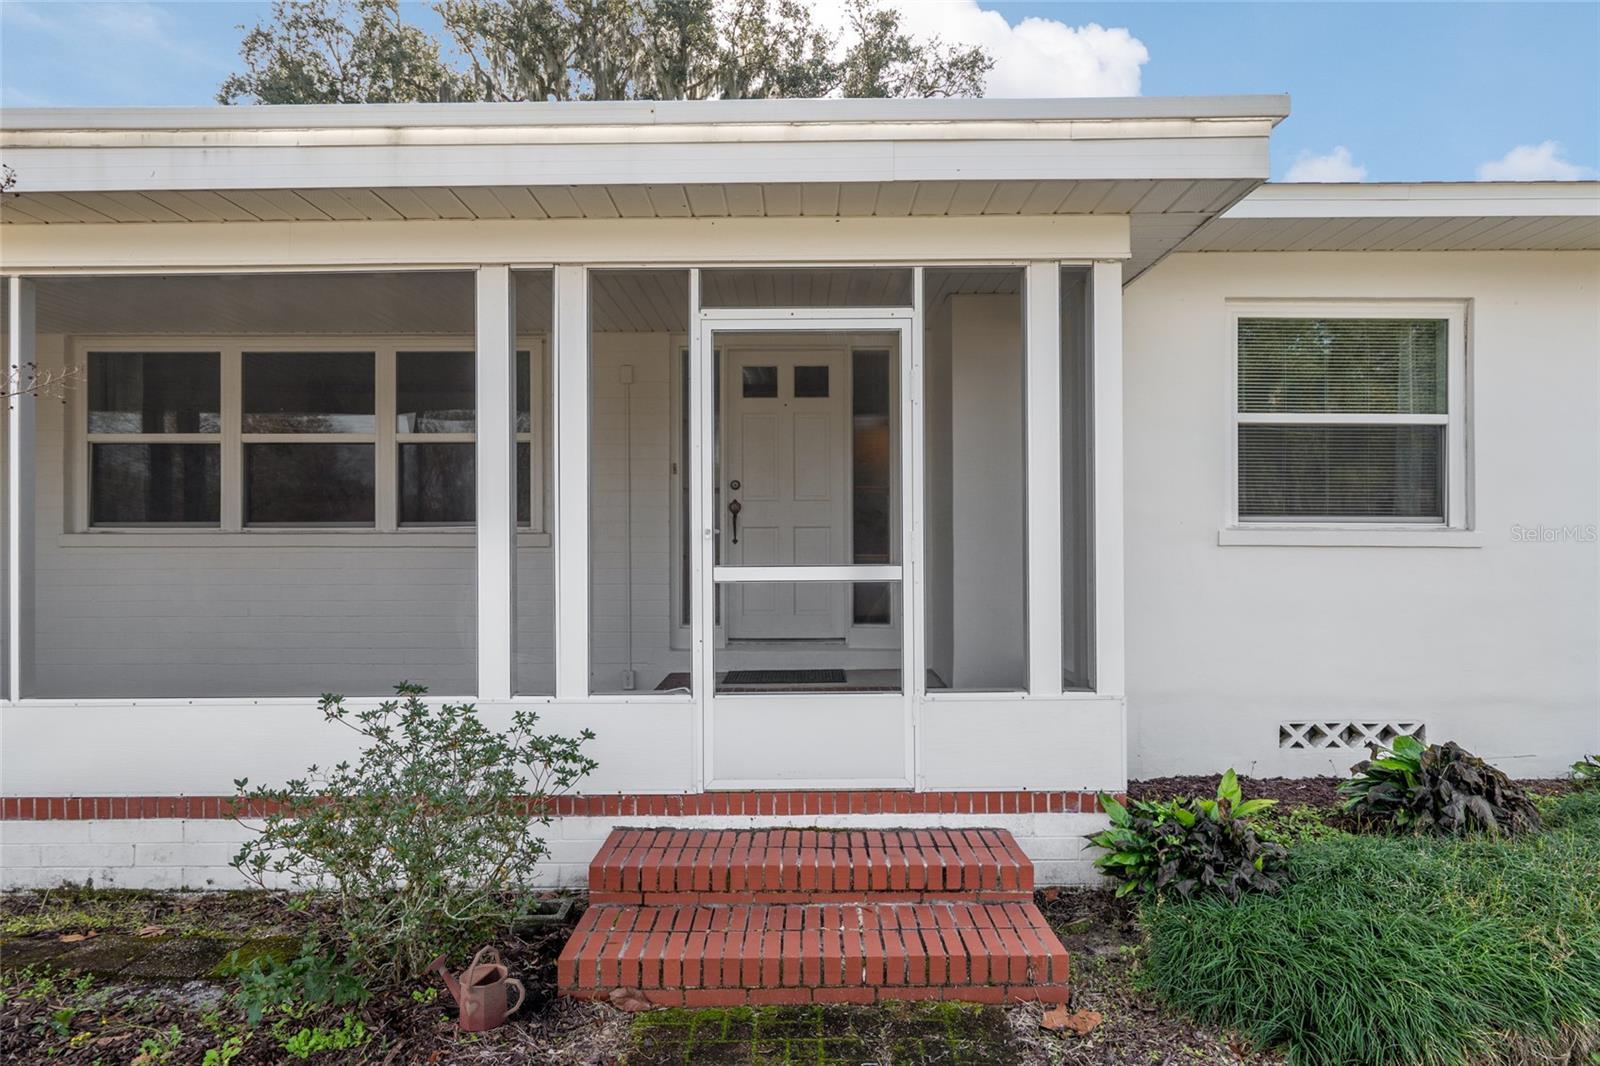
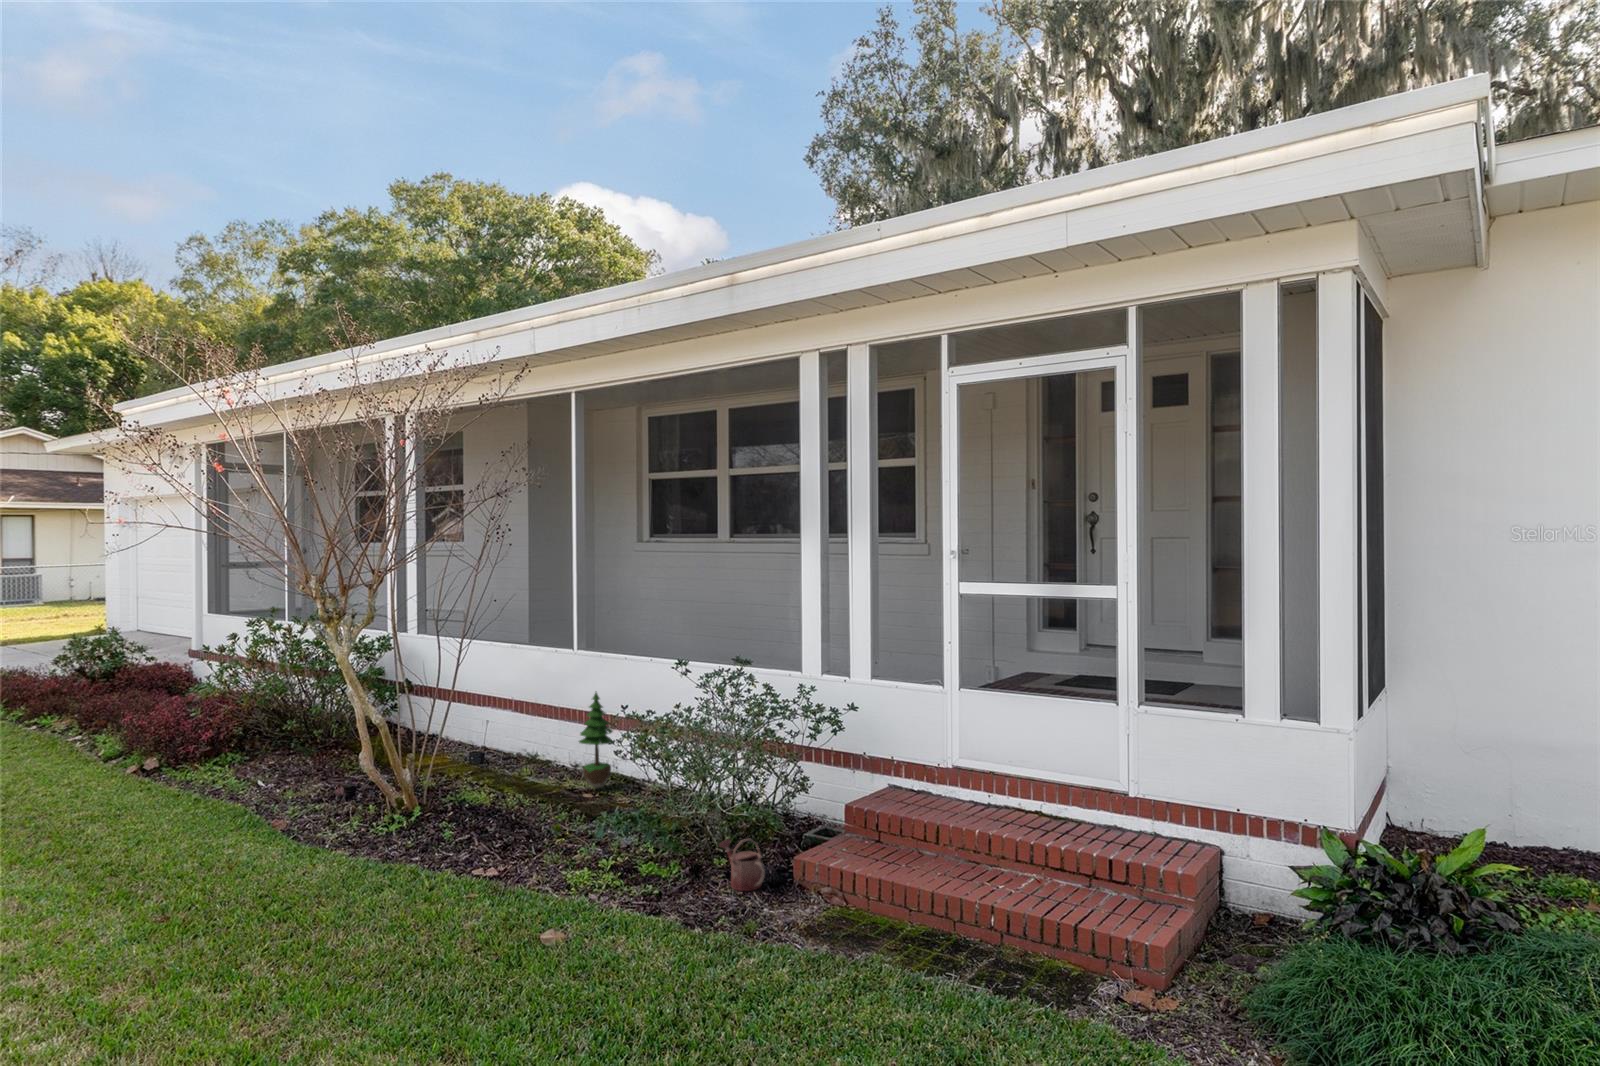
potted tree: none [47,754,121,914] -> present [579,693,613,789]

